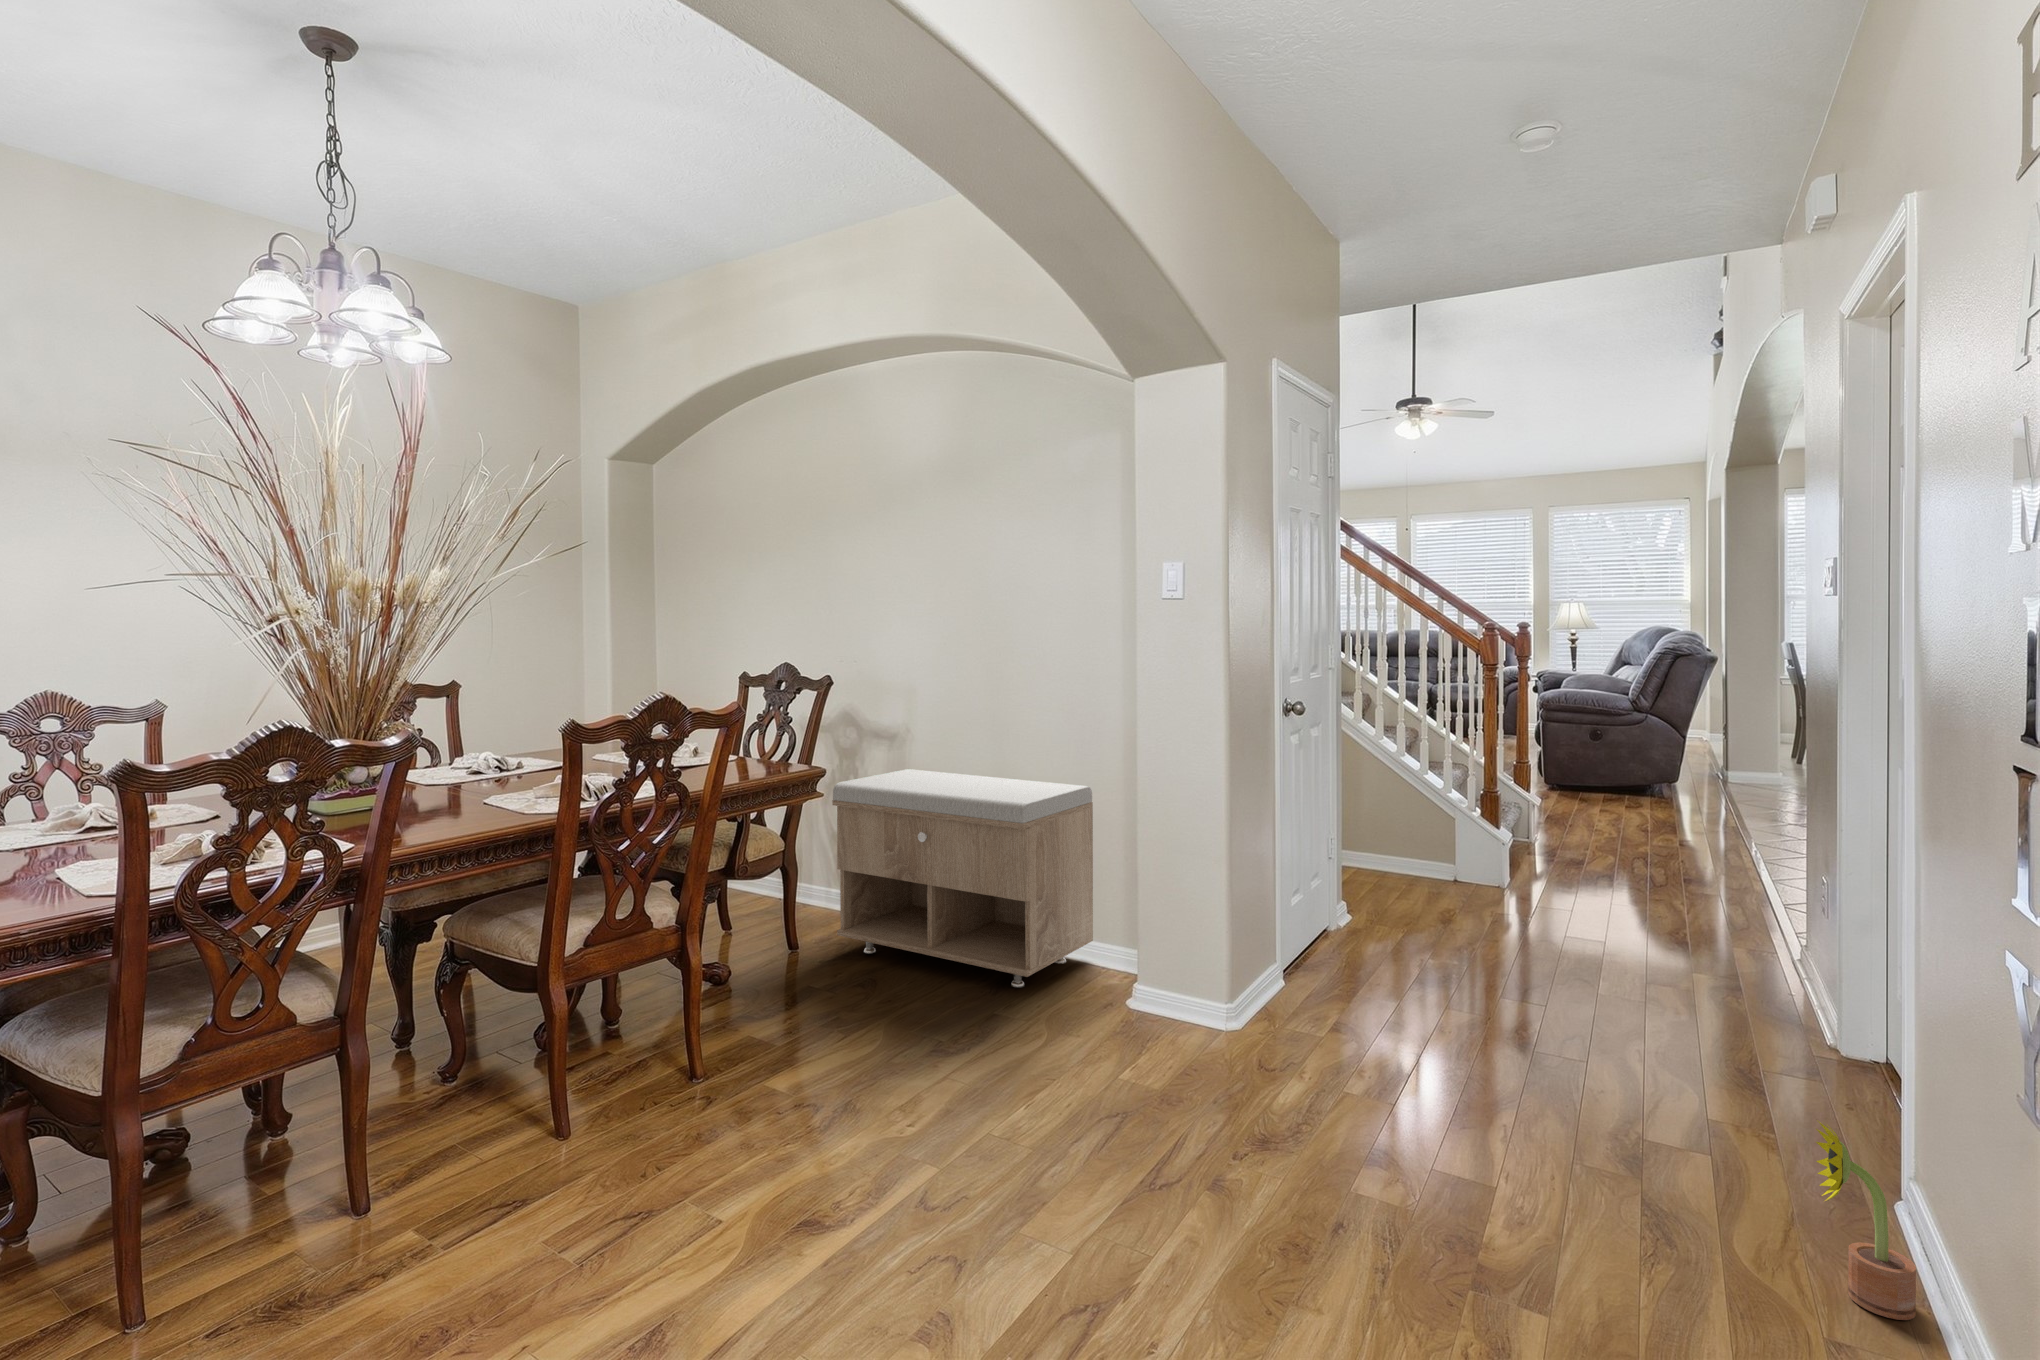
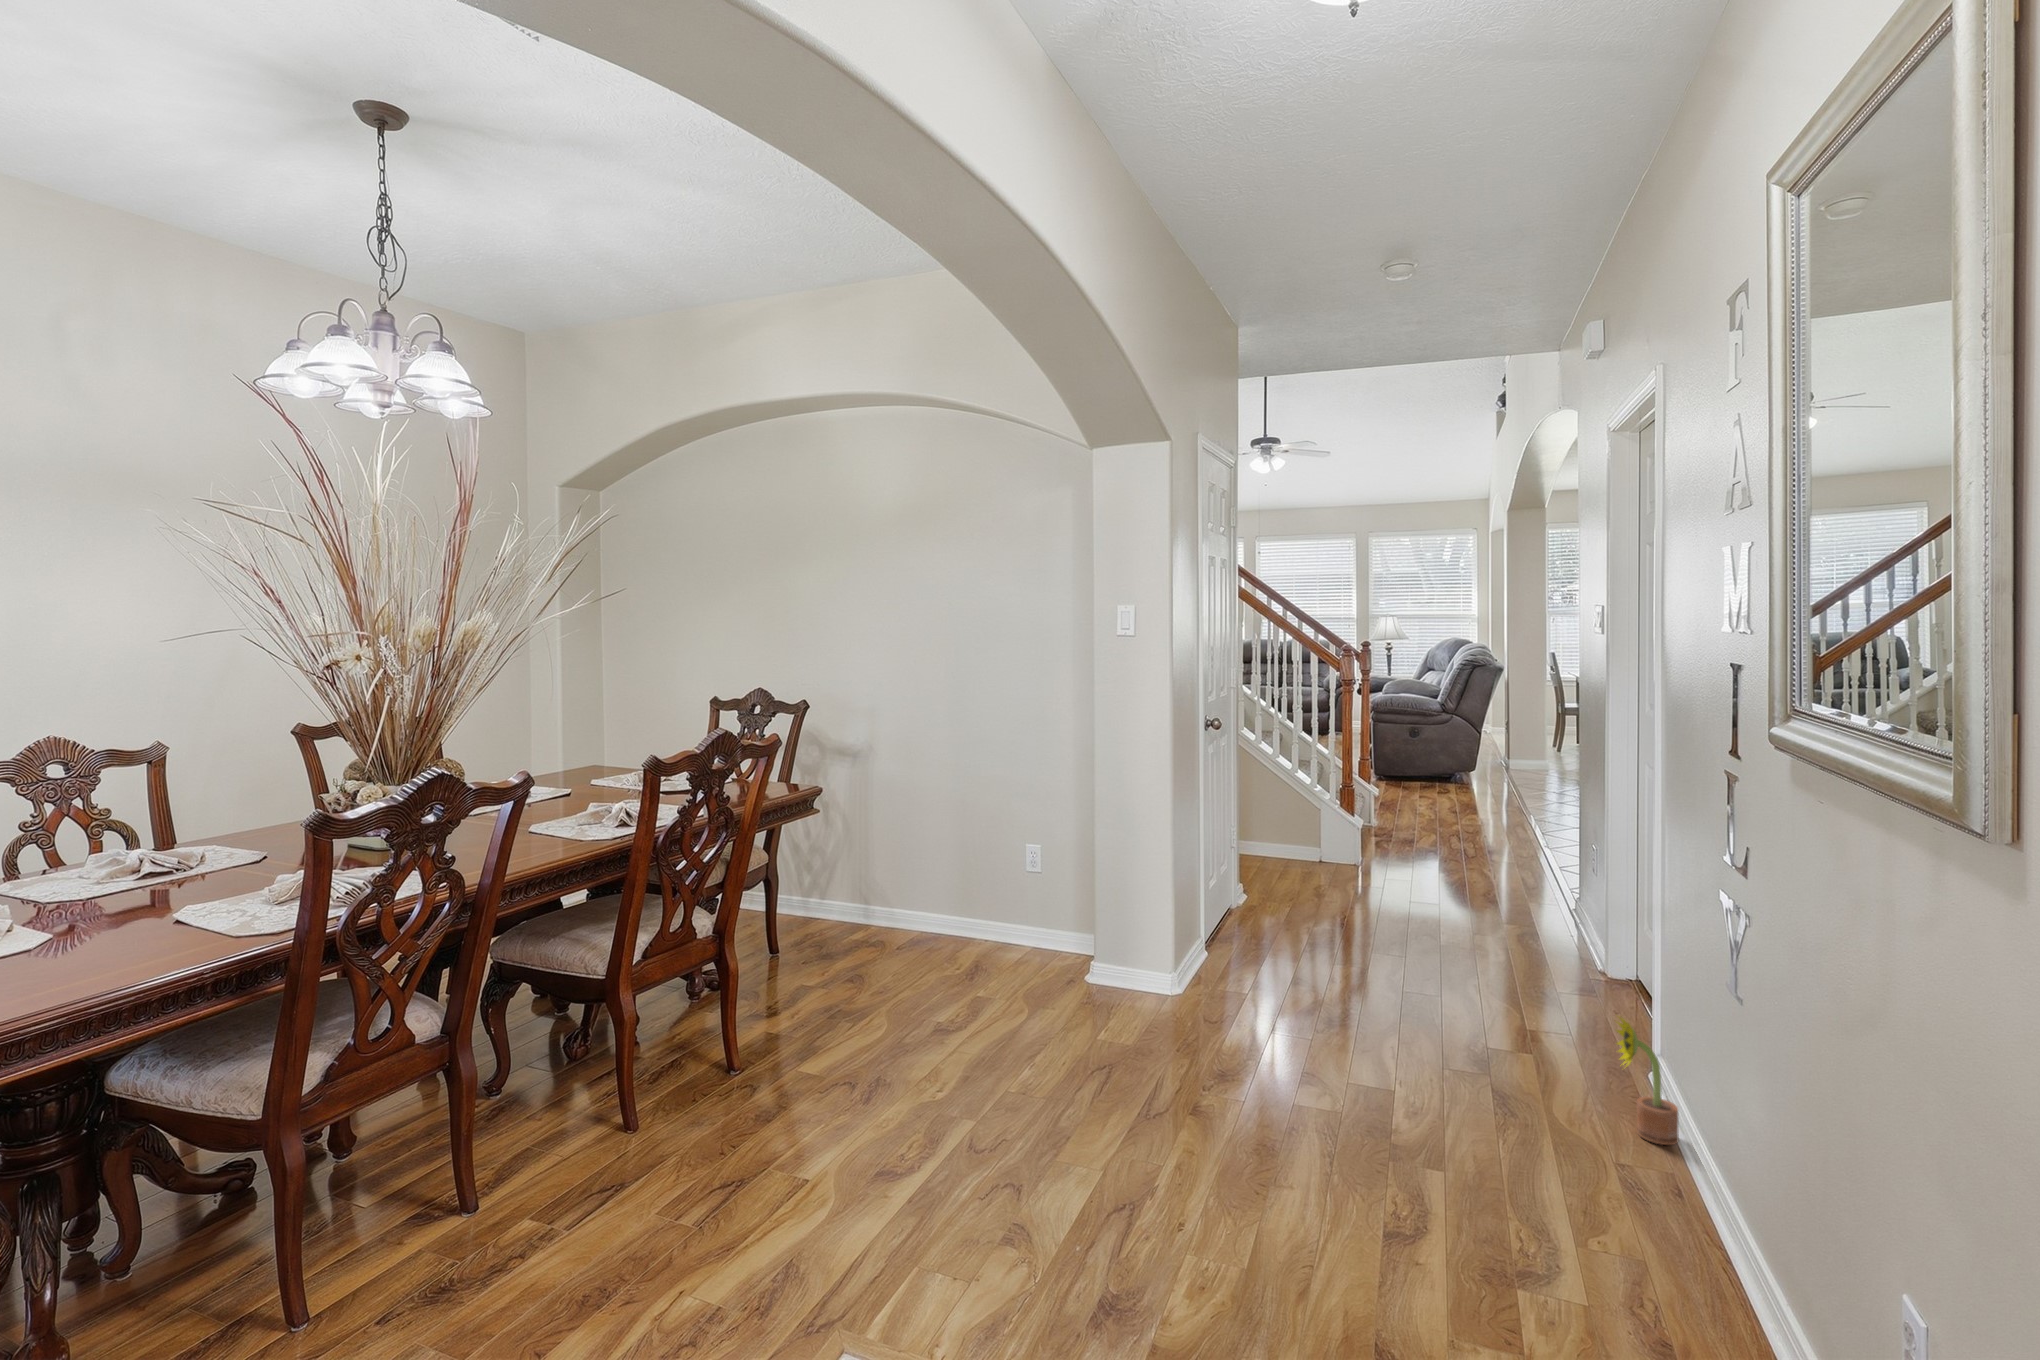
storage bench: present [832,769,1093,988] -> none [813,784,1046,972]

